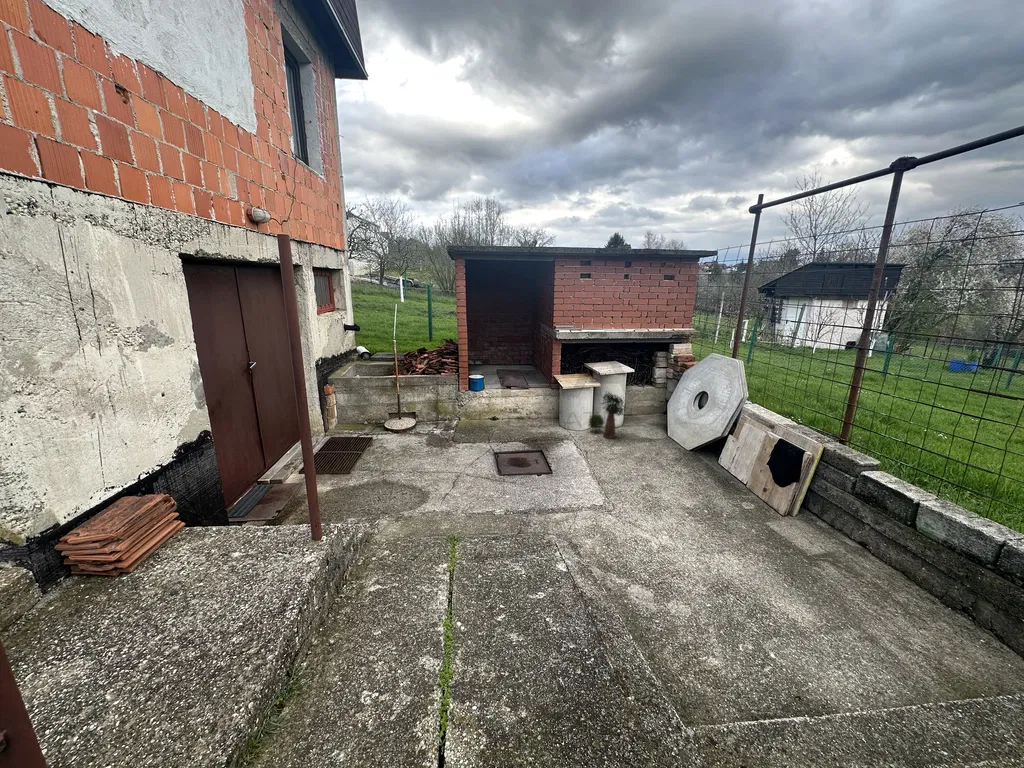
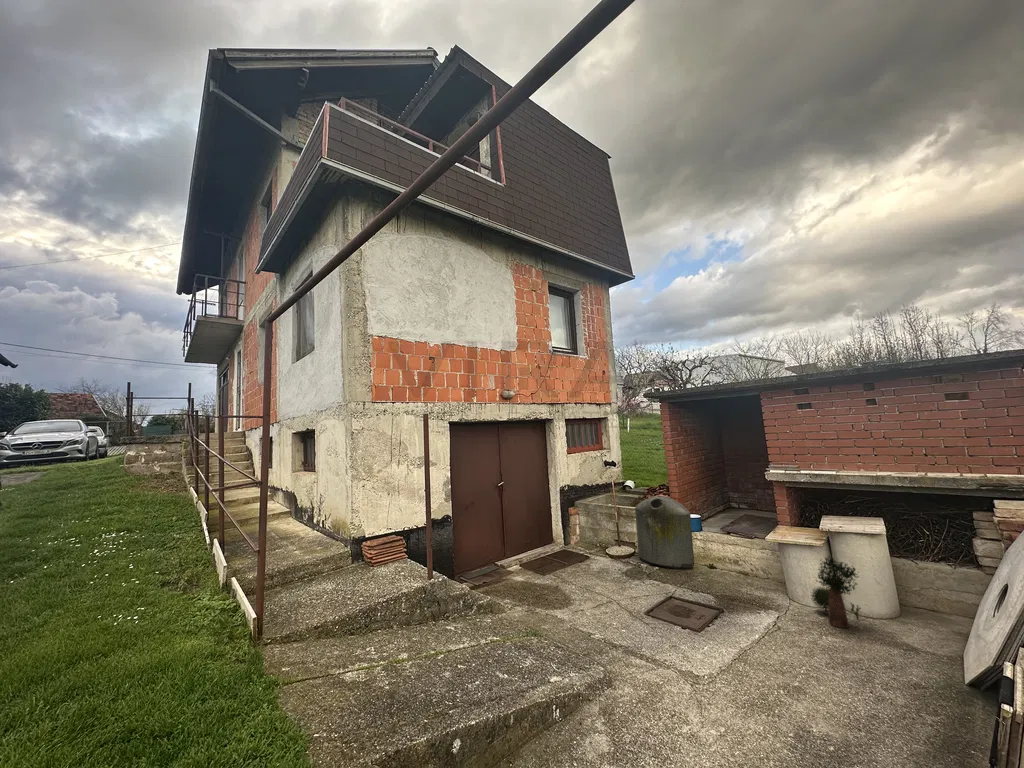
trash can: none [427,361,484,430] -> present [635,496,694,569]

